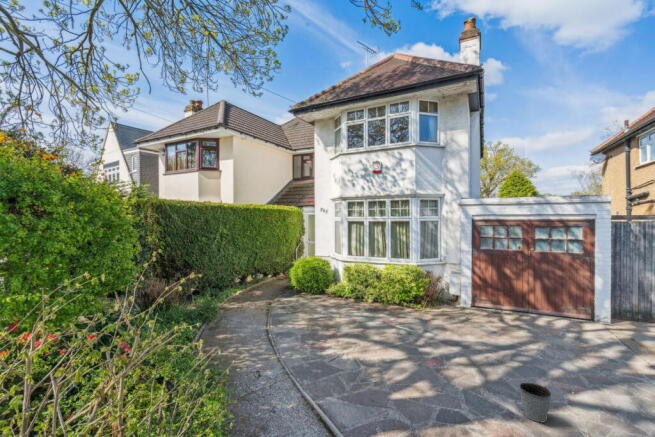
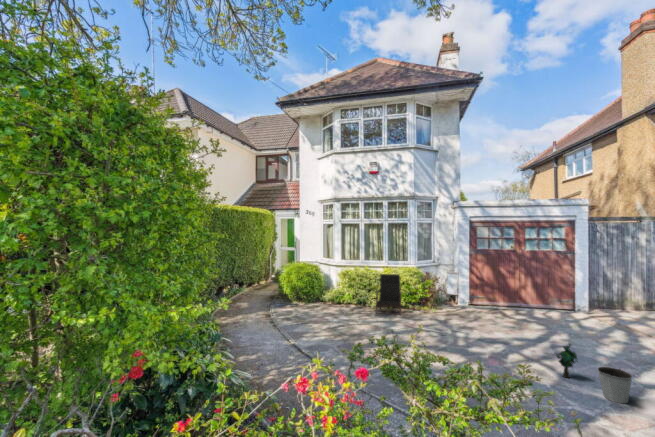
lounge chair: none [368,271,397,312] -> present [376,274,402,310]
decorative plant: none [492,355,515,391] -> present [556,344,577,378]

